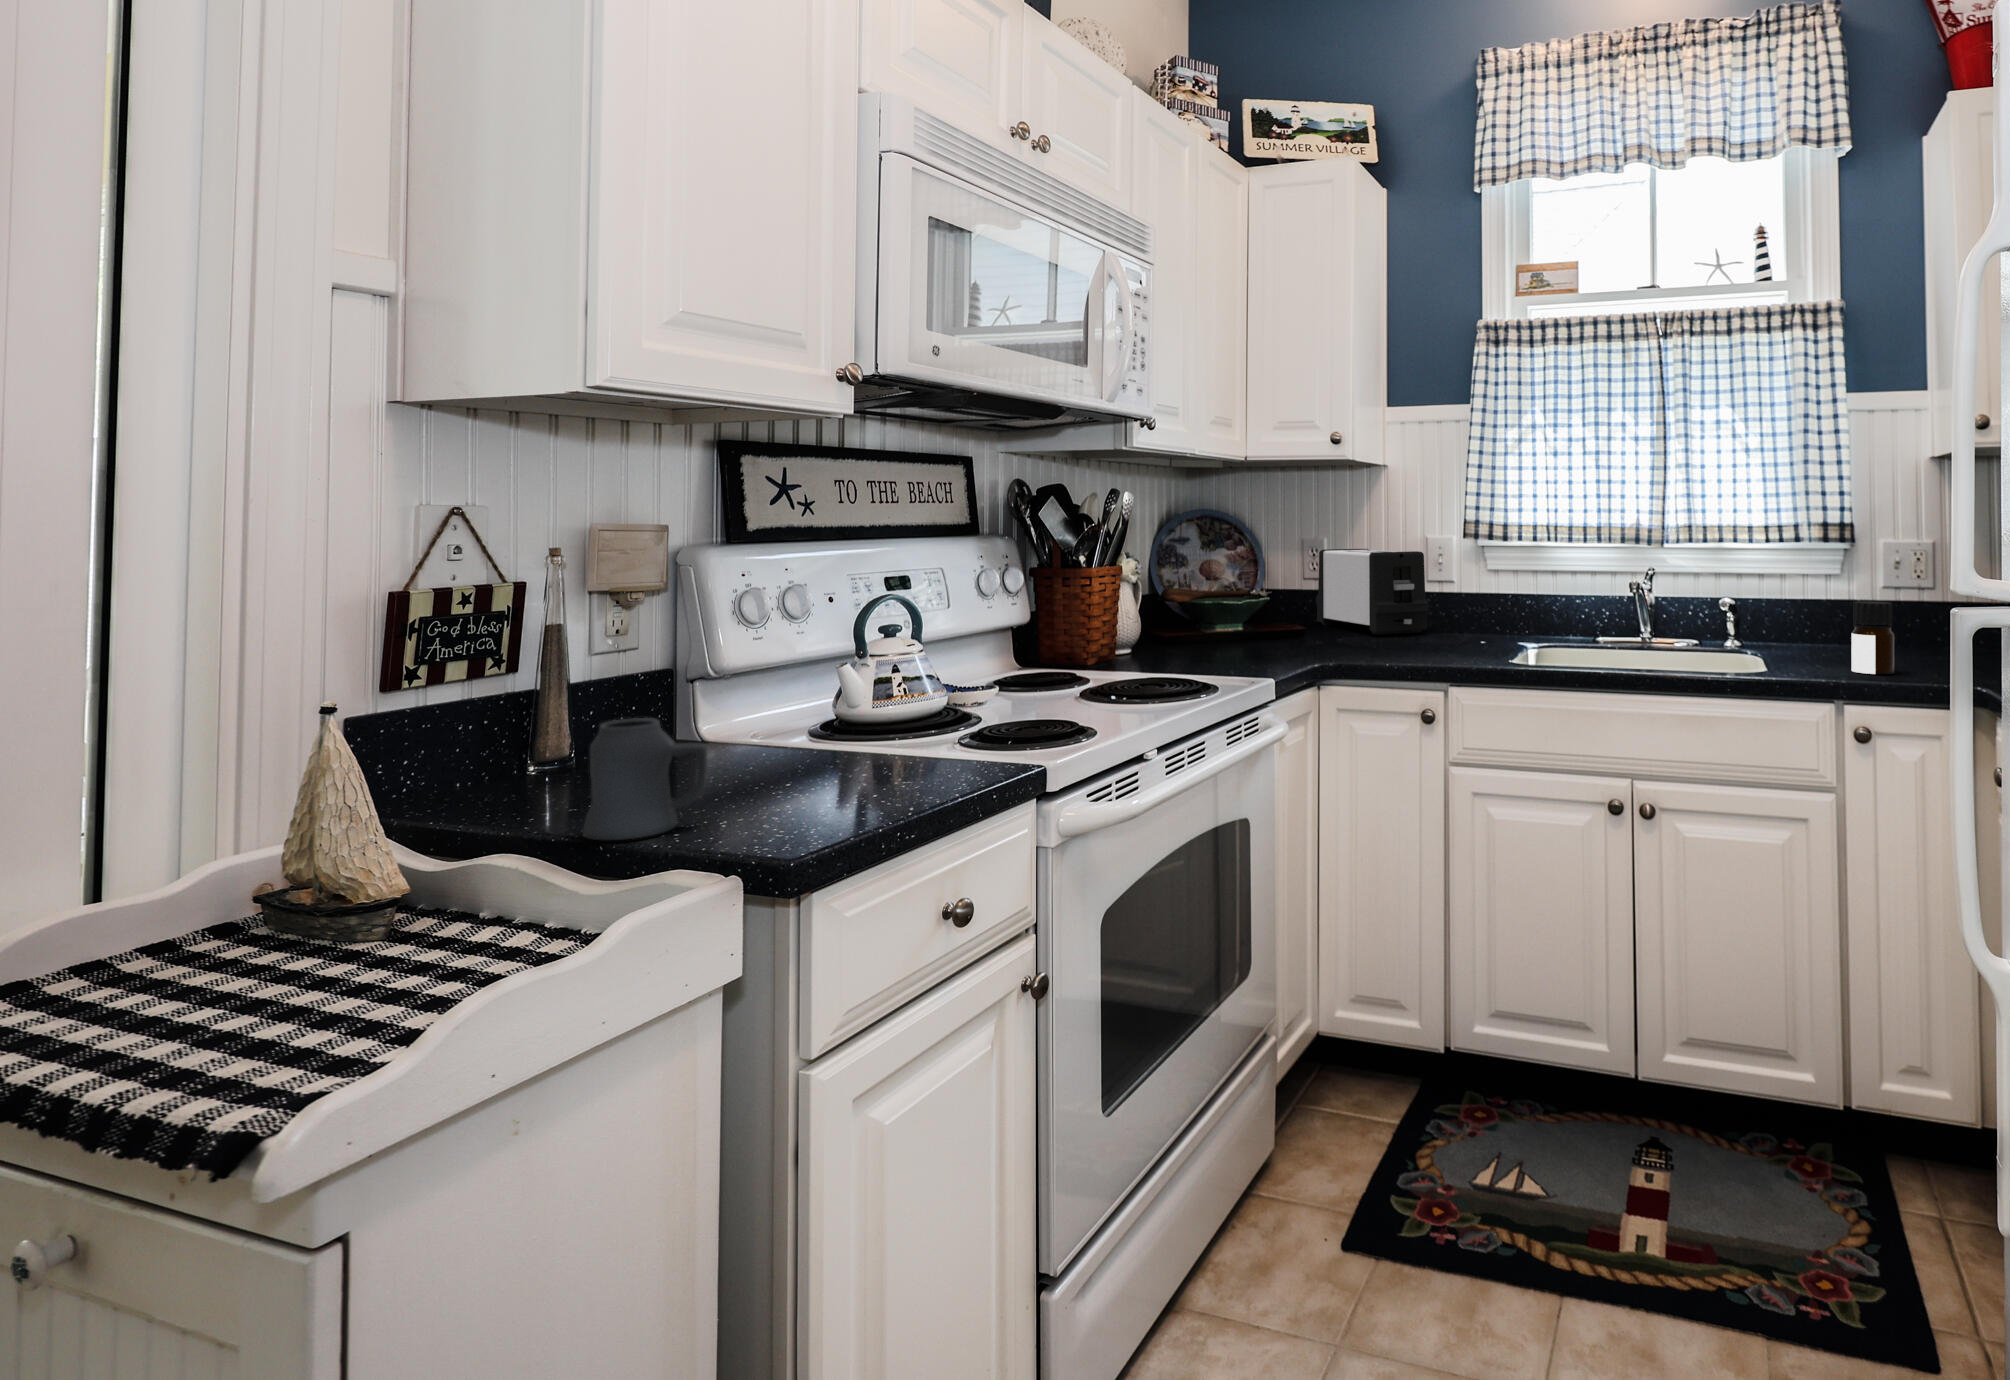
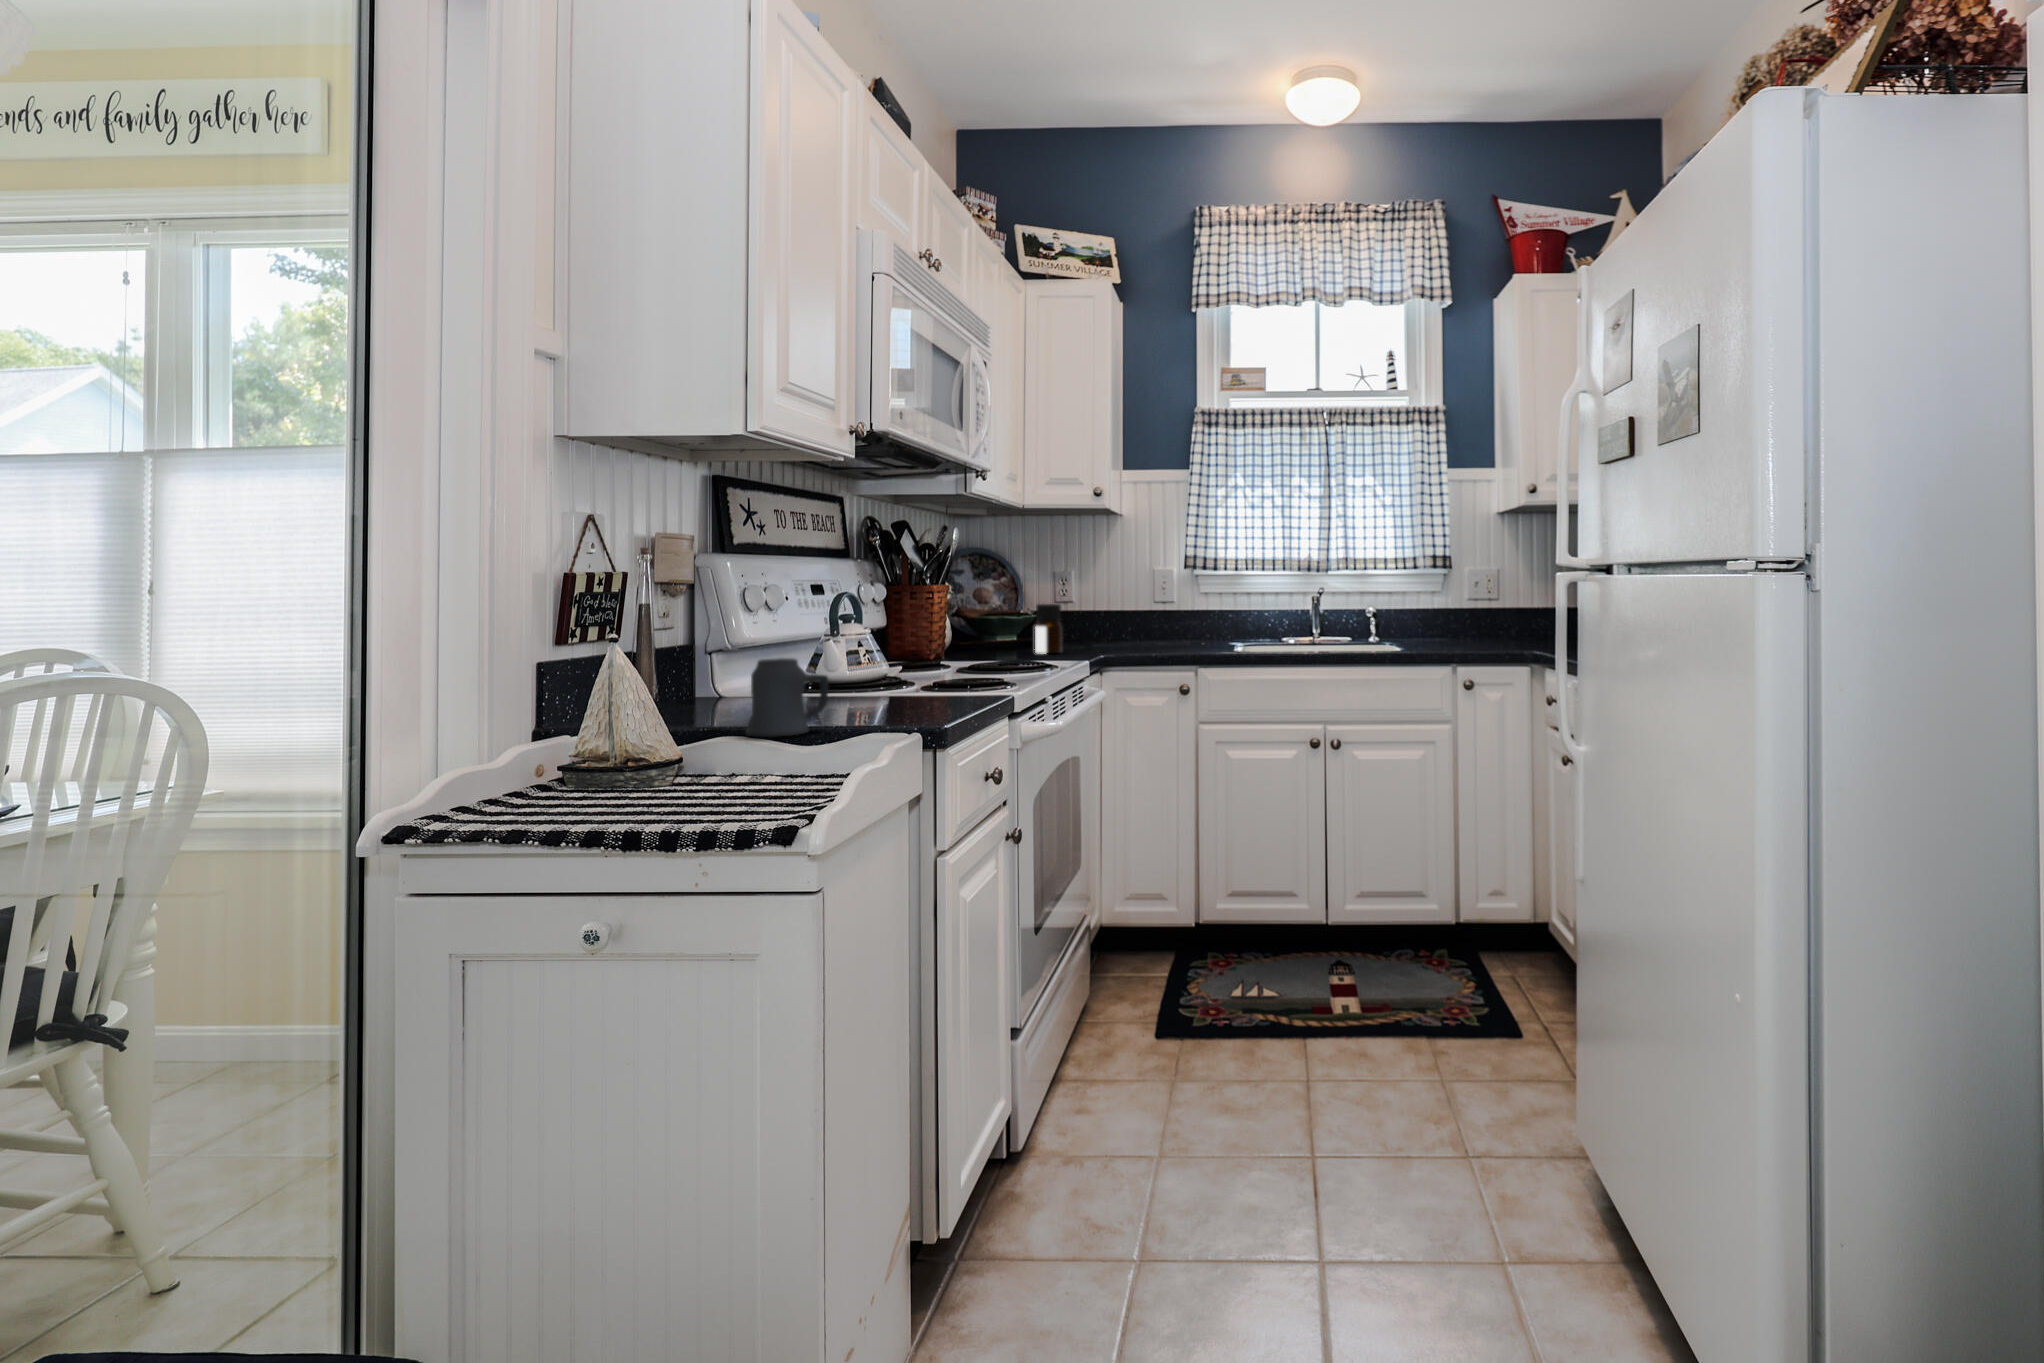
toaster: present [1316,549,1428,634] -> none [1069,580,1165,644]
bottle: present [1851,601,1894,674] -> present [1035,604,1062,654]

